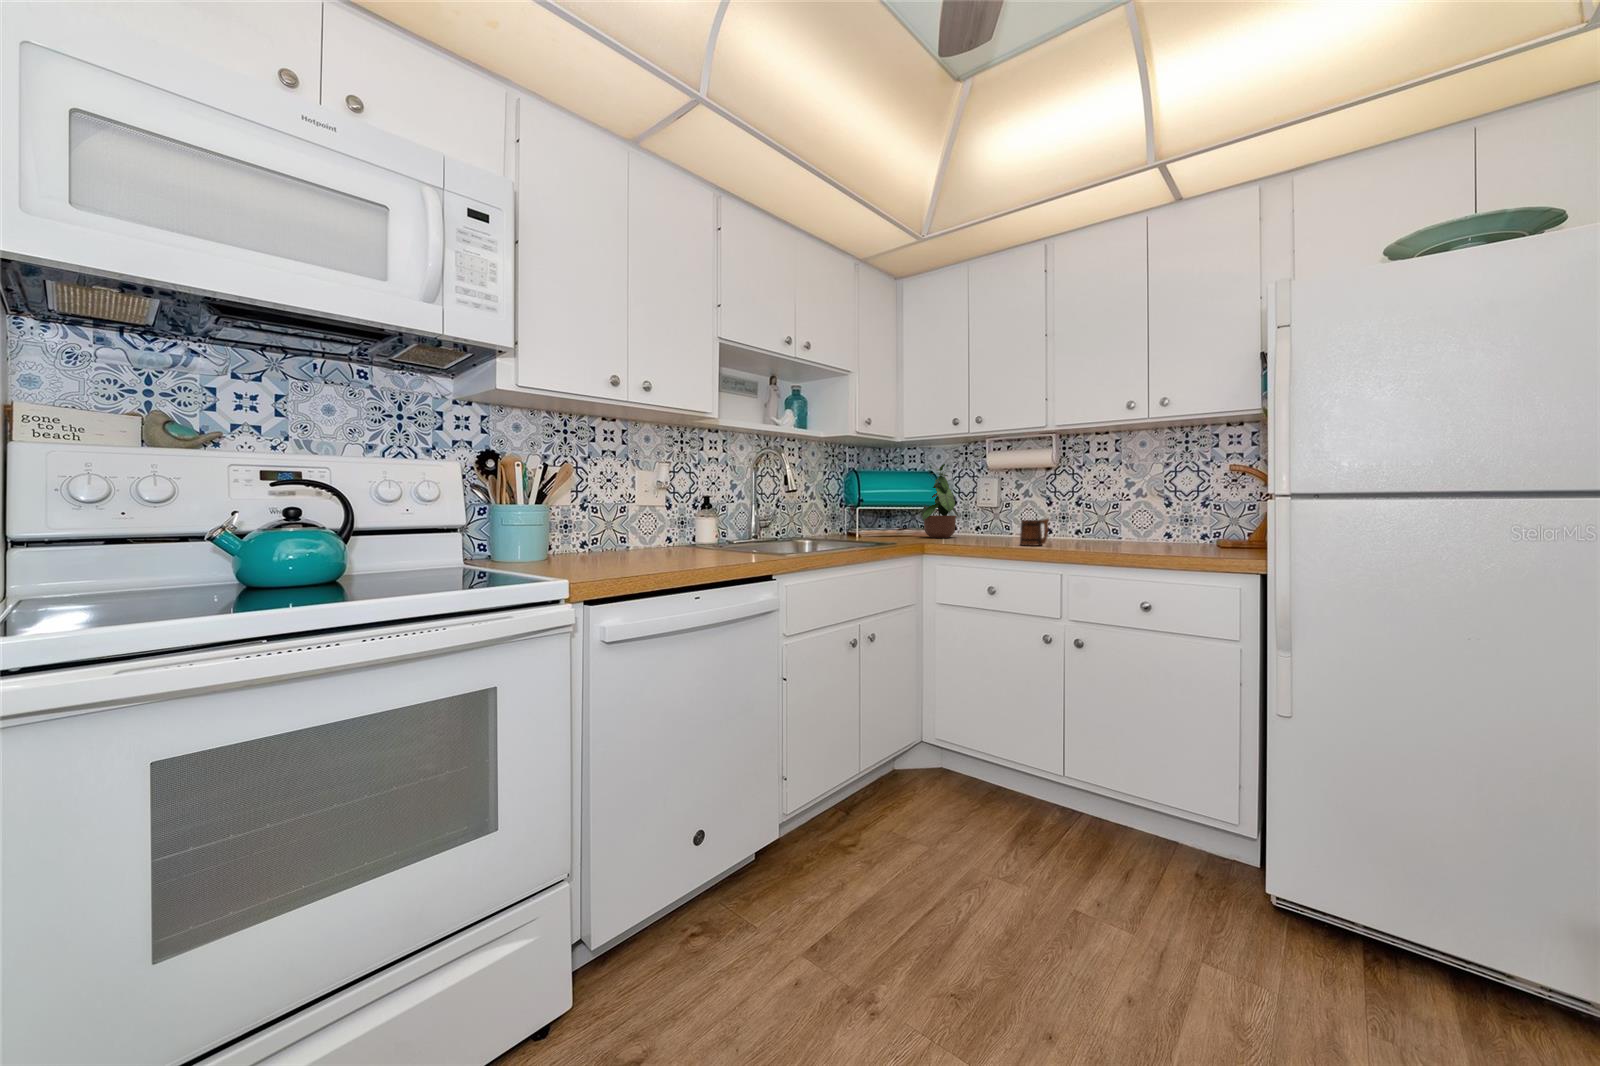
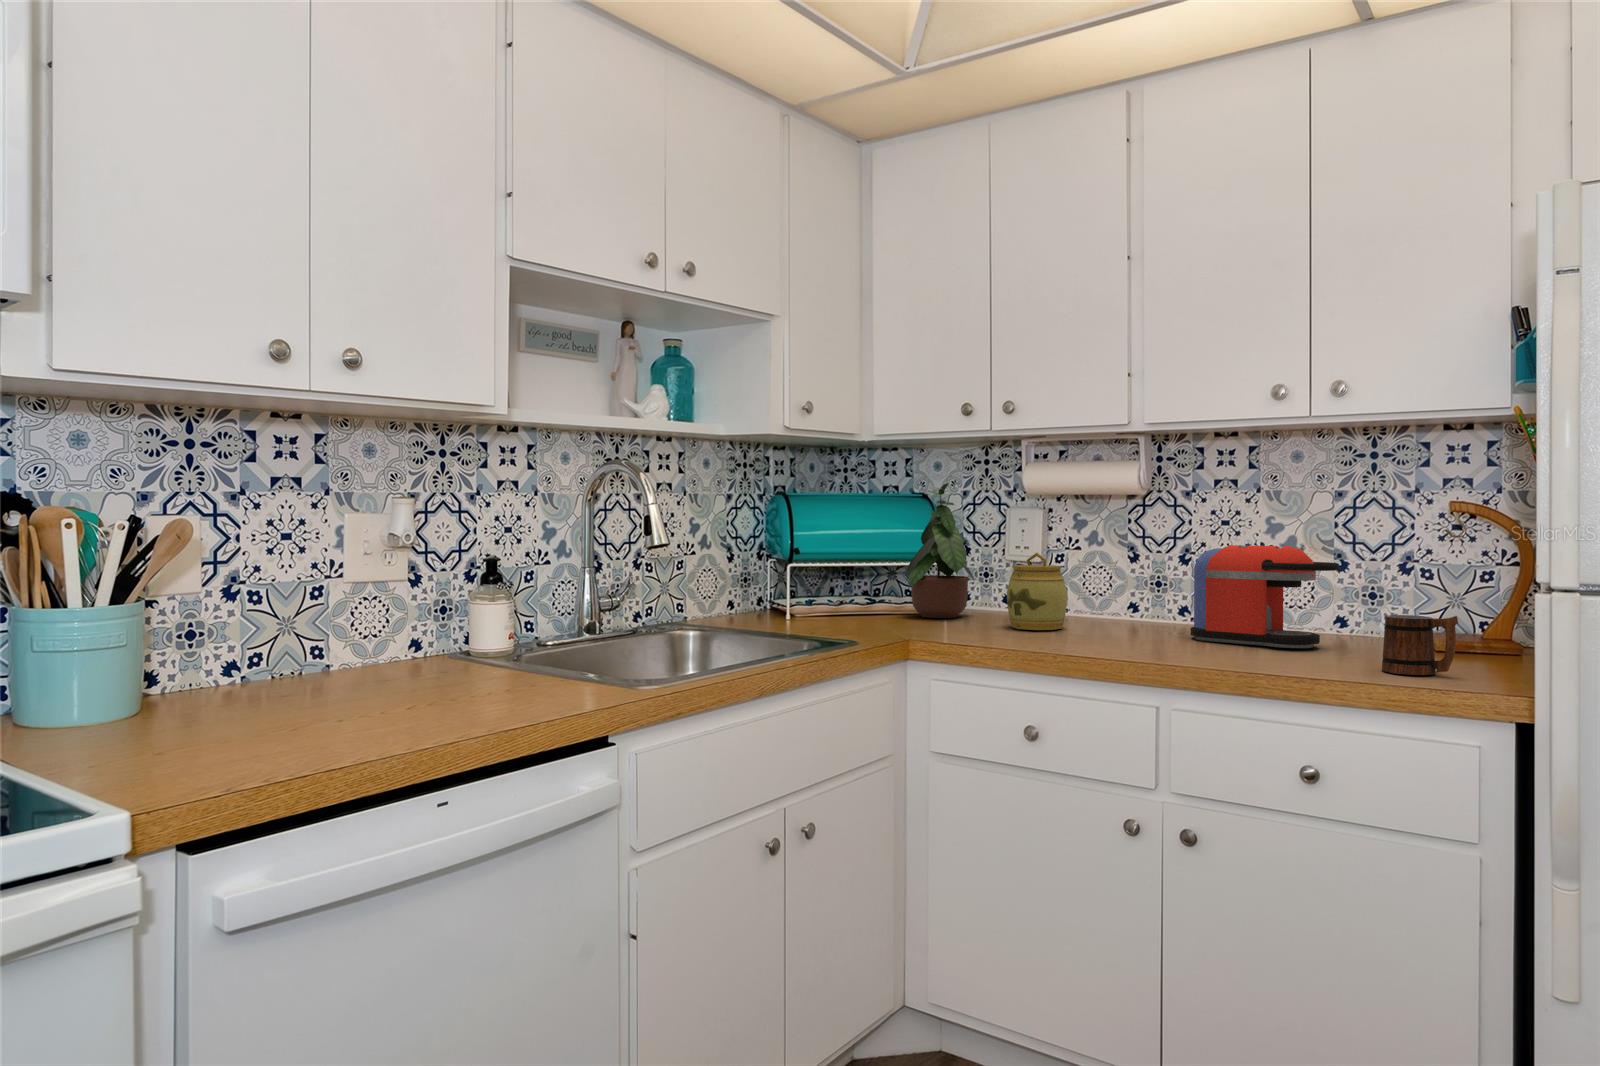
coffee maker: none [1081,490,1165,546] -> present [1191,545,1339,648]
jar: none [977,499,1012,541] -> present [1007,553,1067,630]
mug: present [1020,519,1049,545] -> present [1382,615,1458,675]

